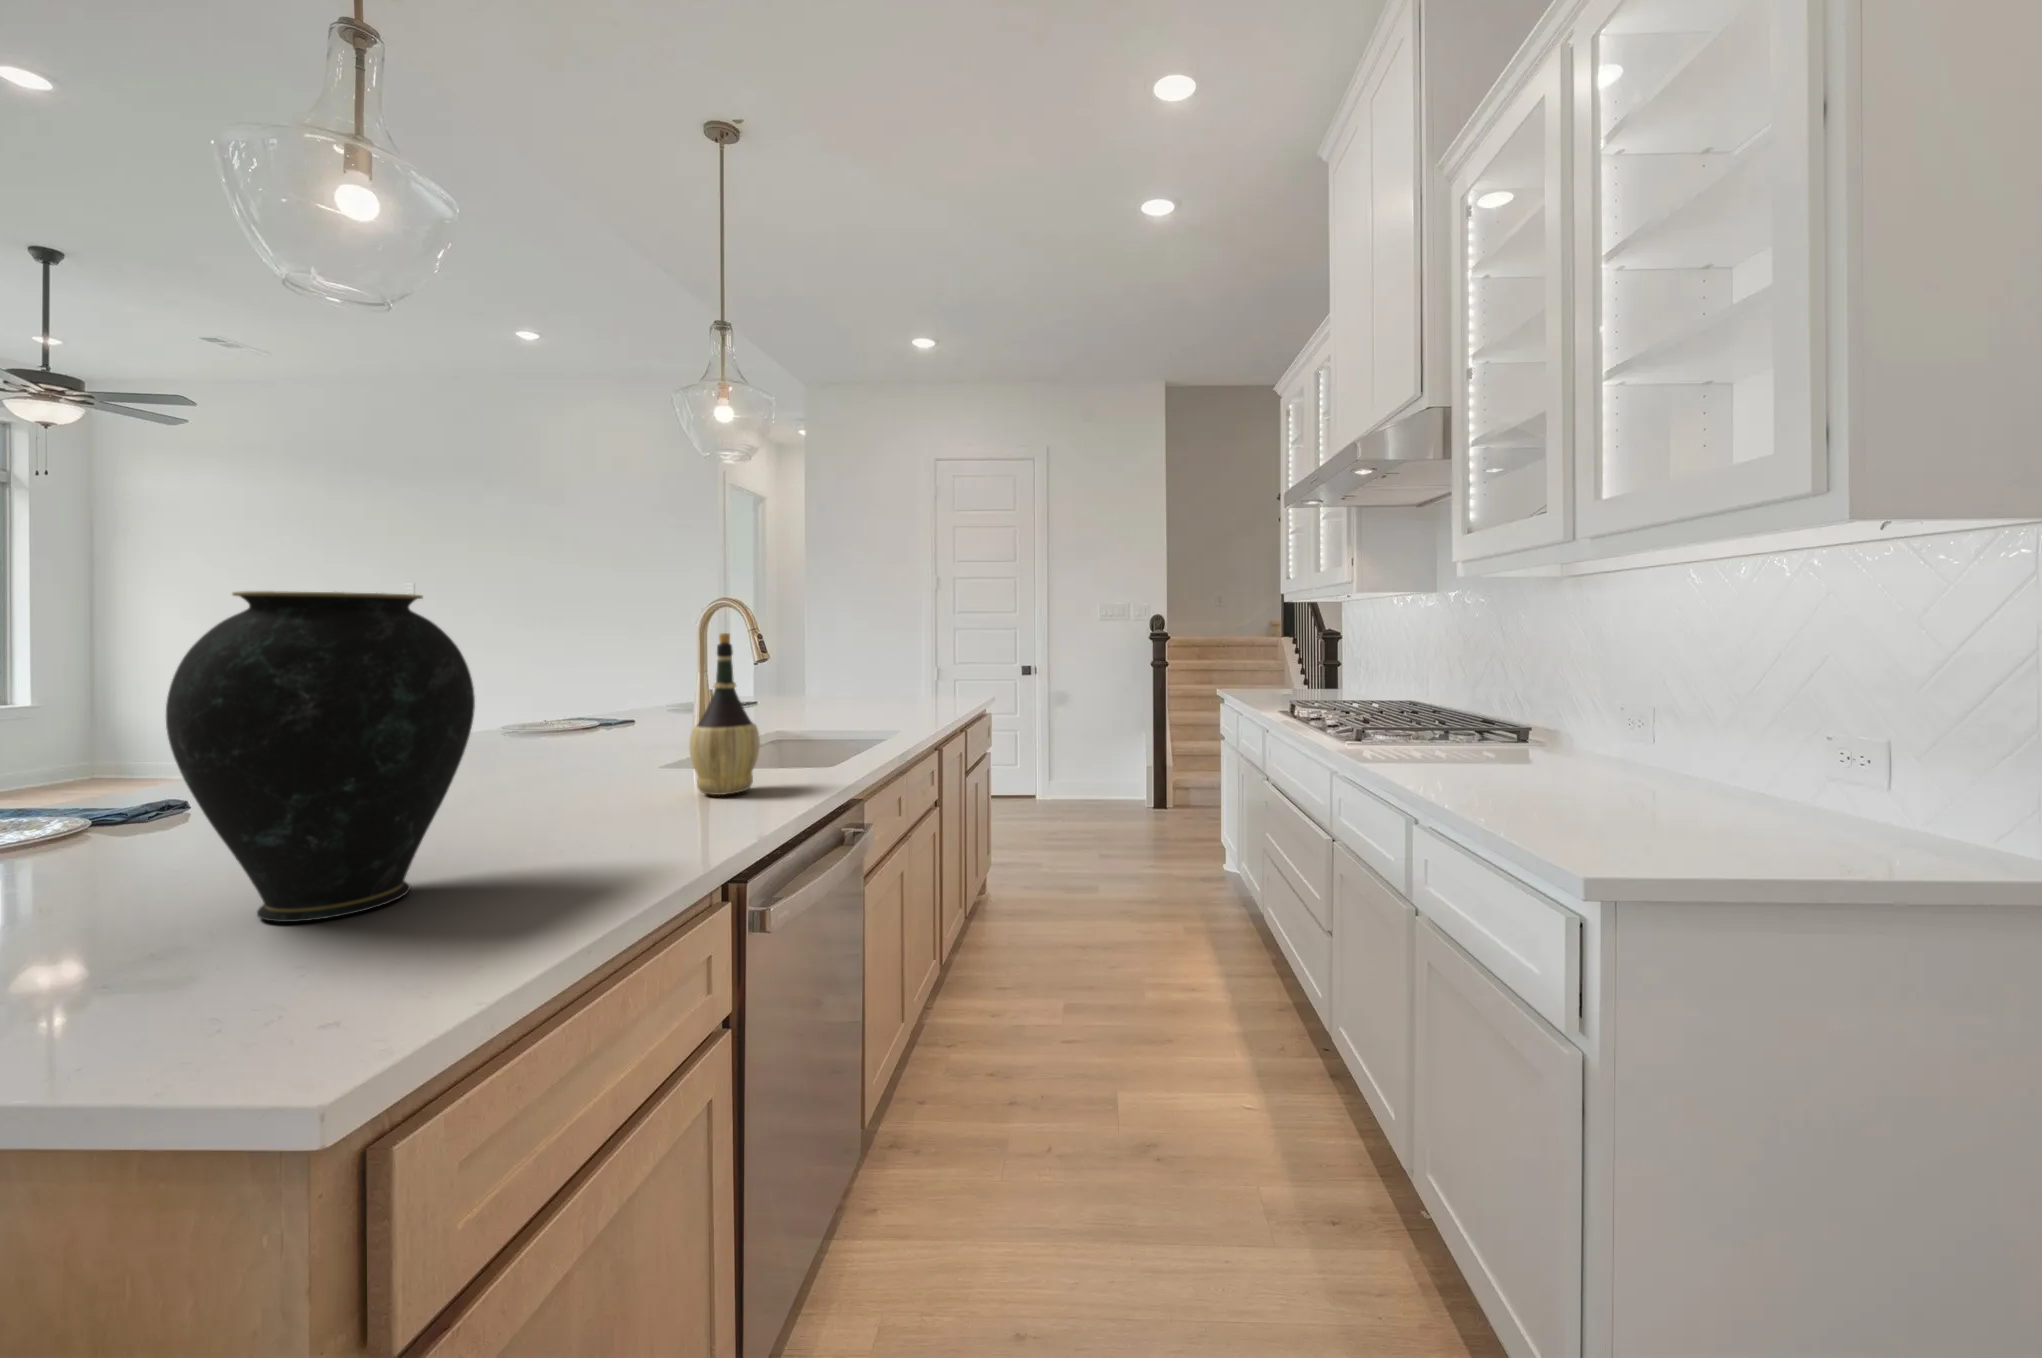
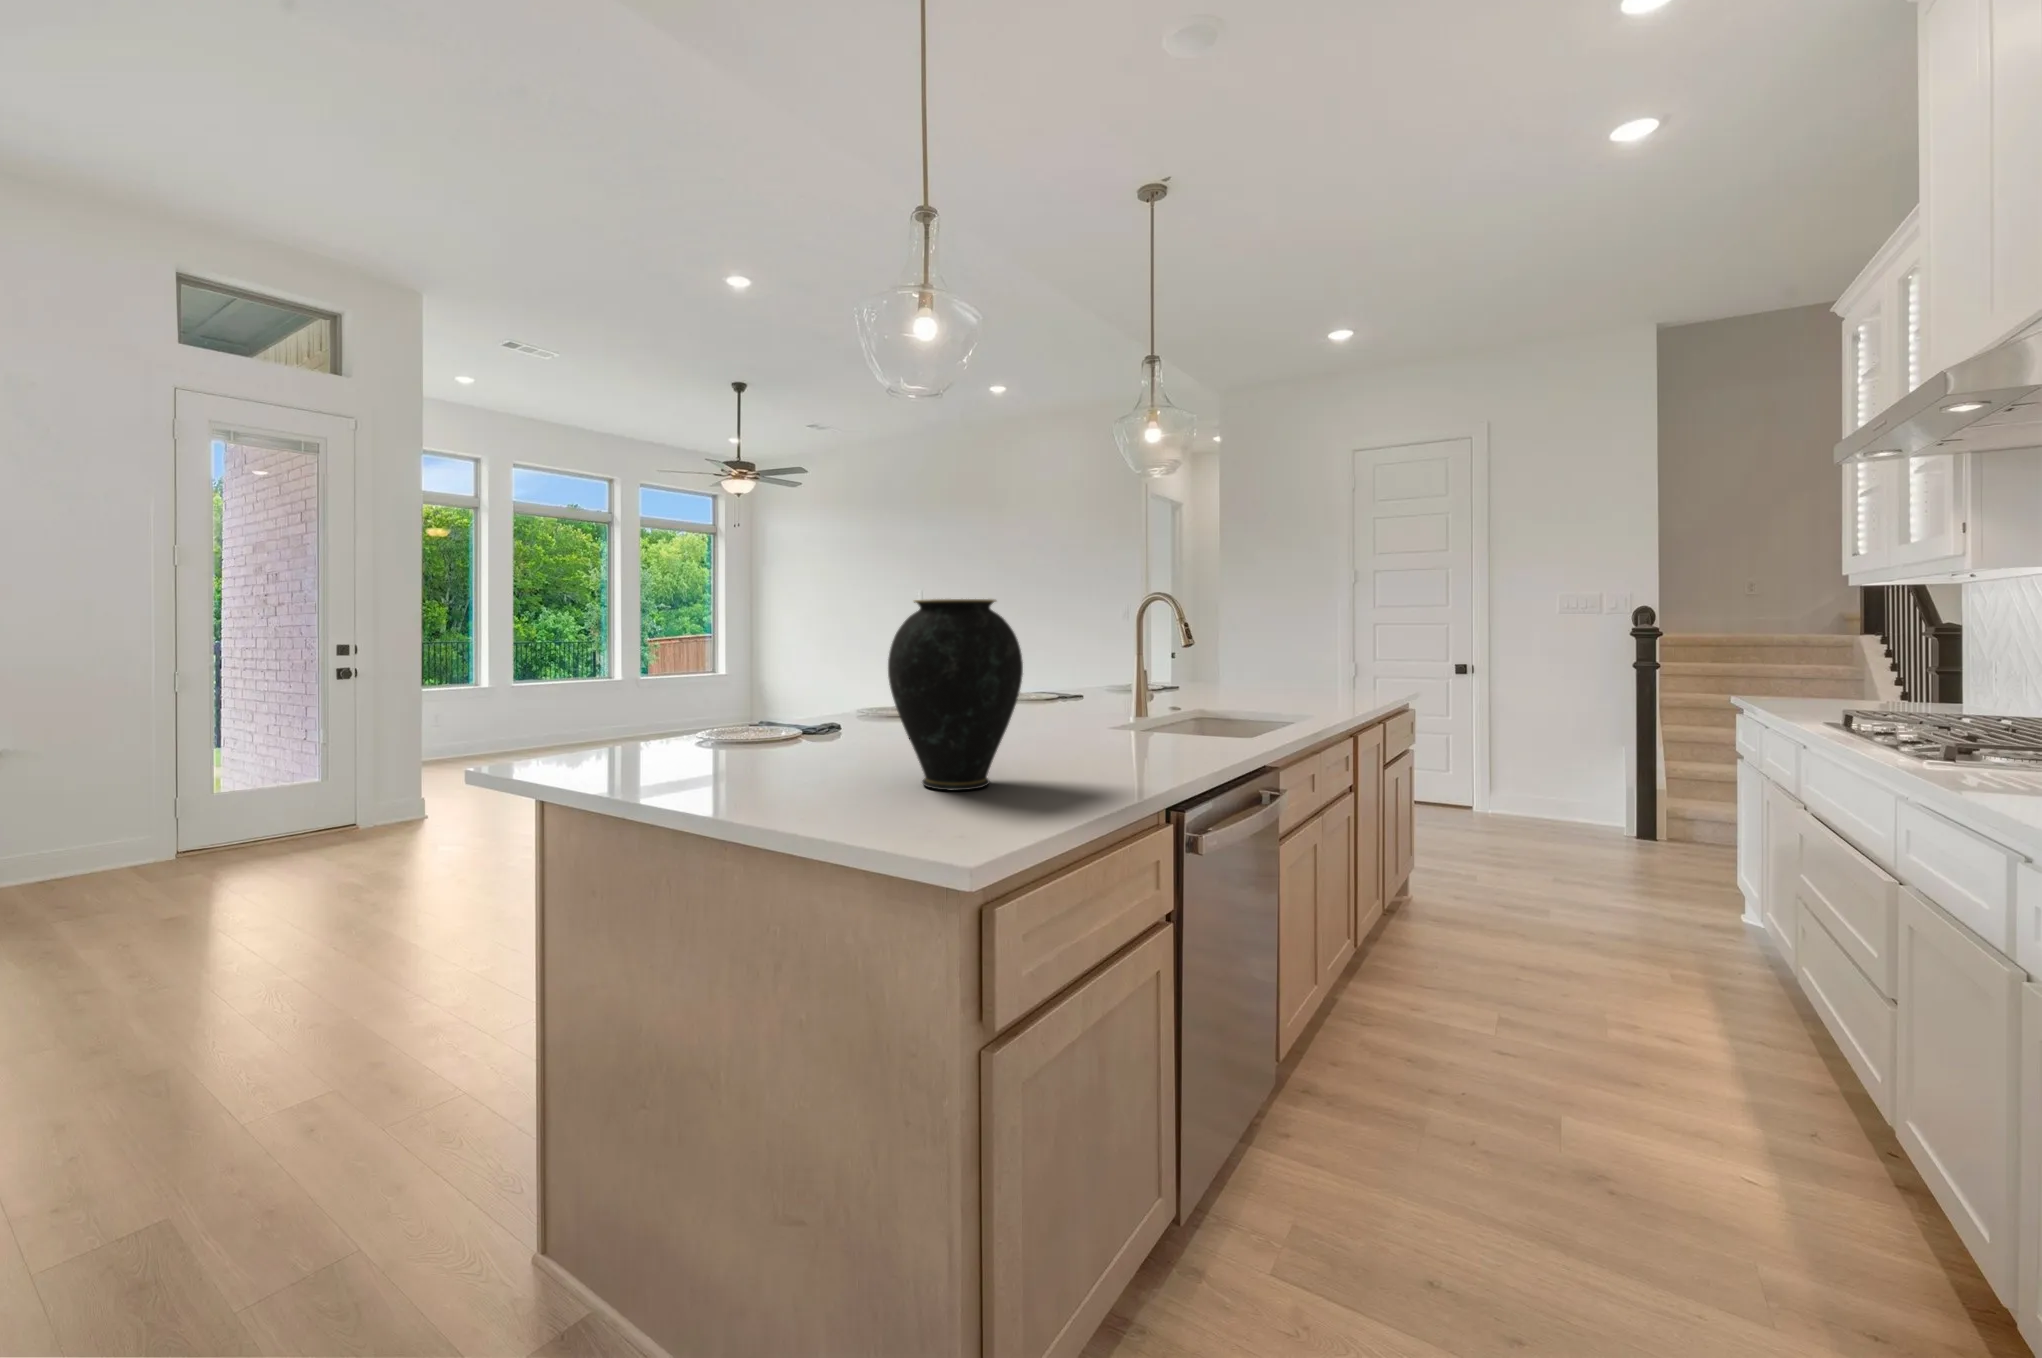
wine bottle: present [690,633,760,795] -> none [1138,624,1190,751]

